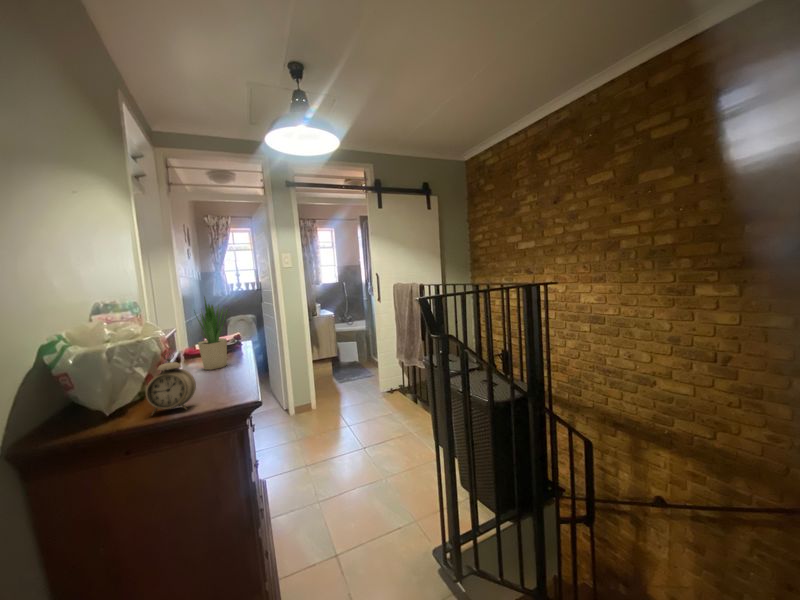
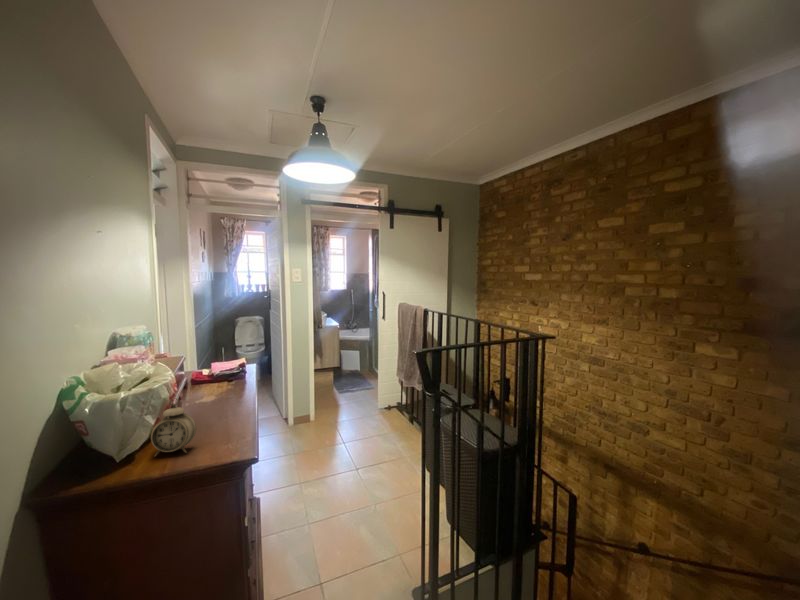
potted plant: present [195,297,228,370] -> none [201,328,234,399]

